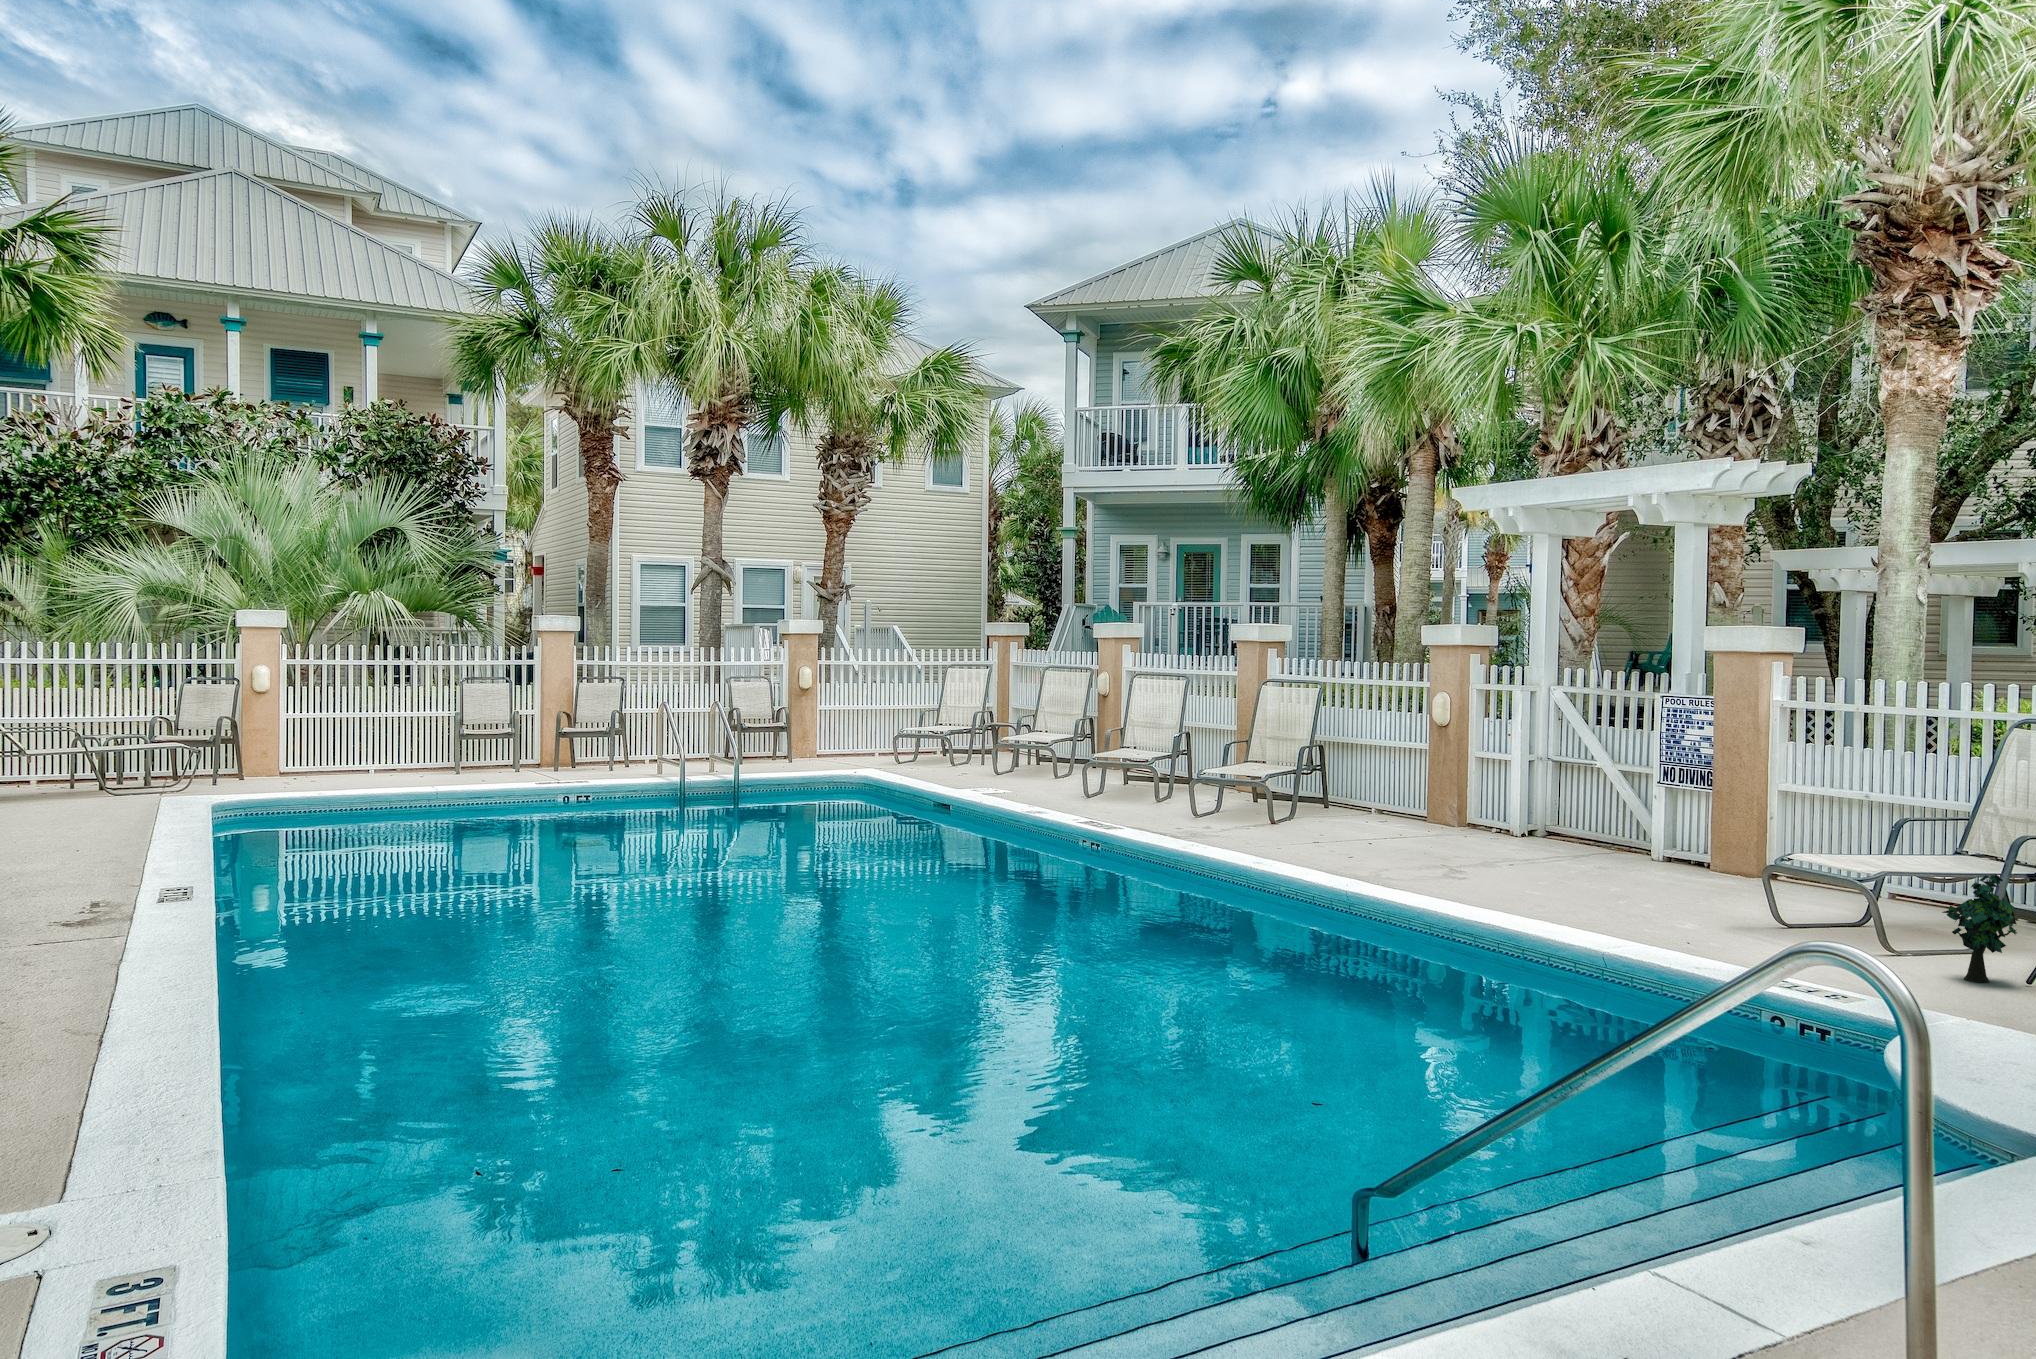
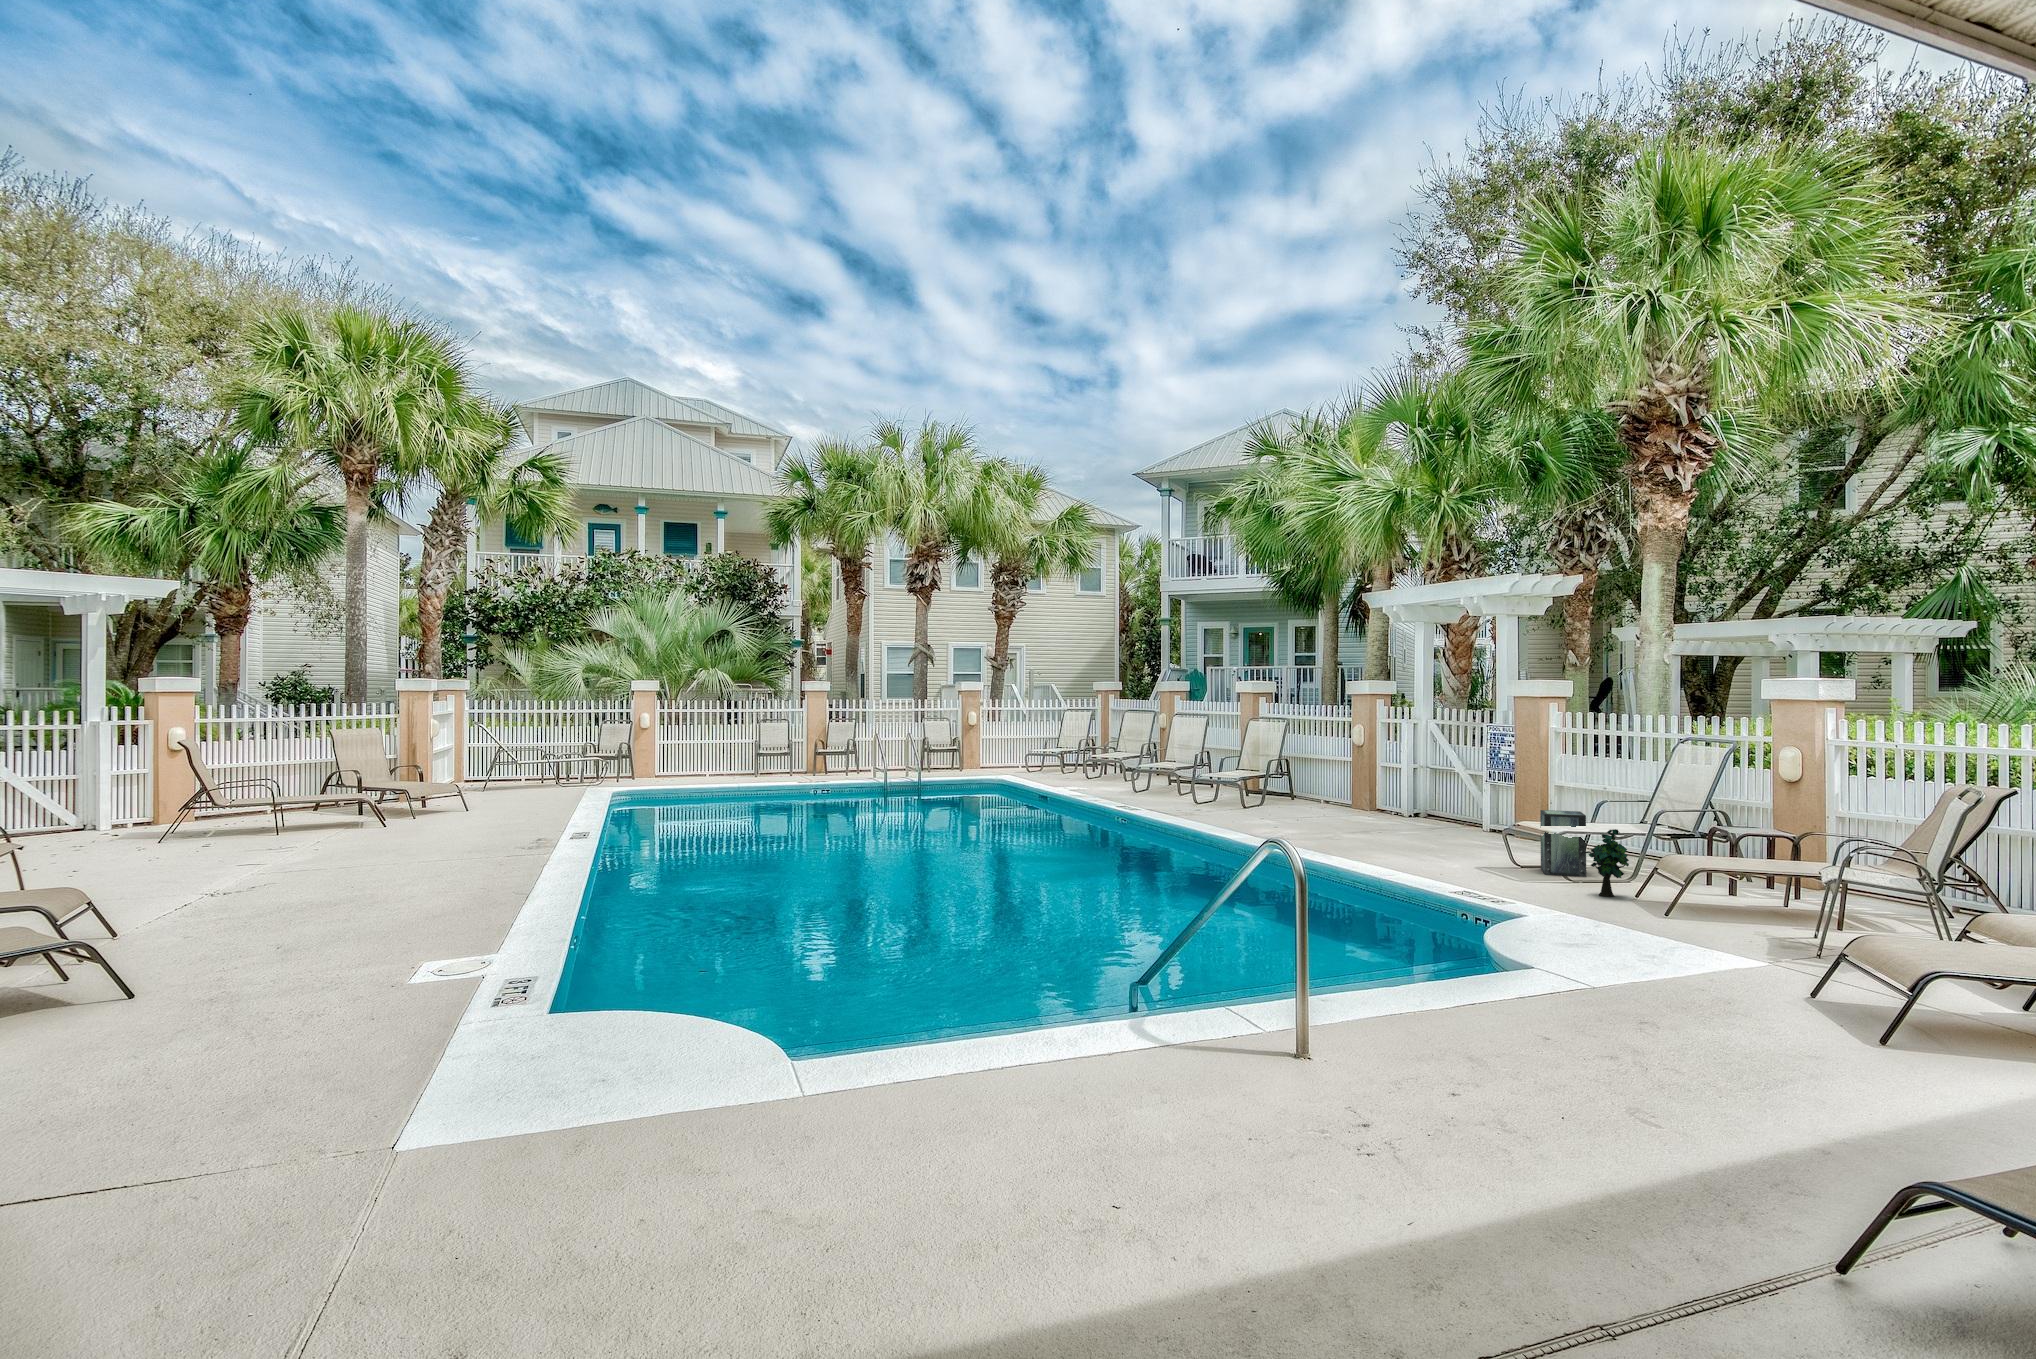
storage box: none [1820,838,1906,944] -> present [1540,810,1586,877]

